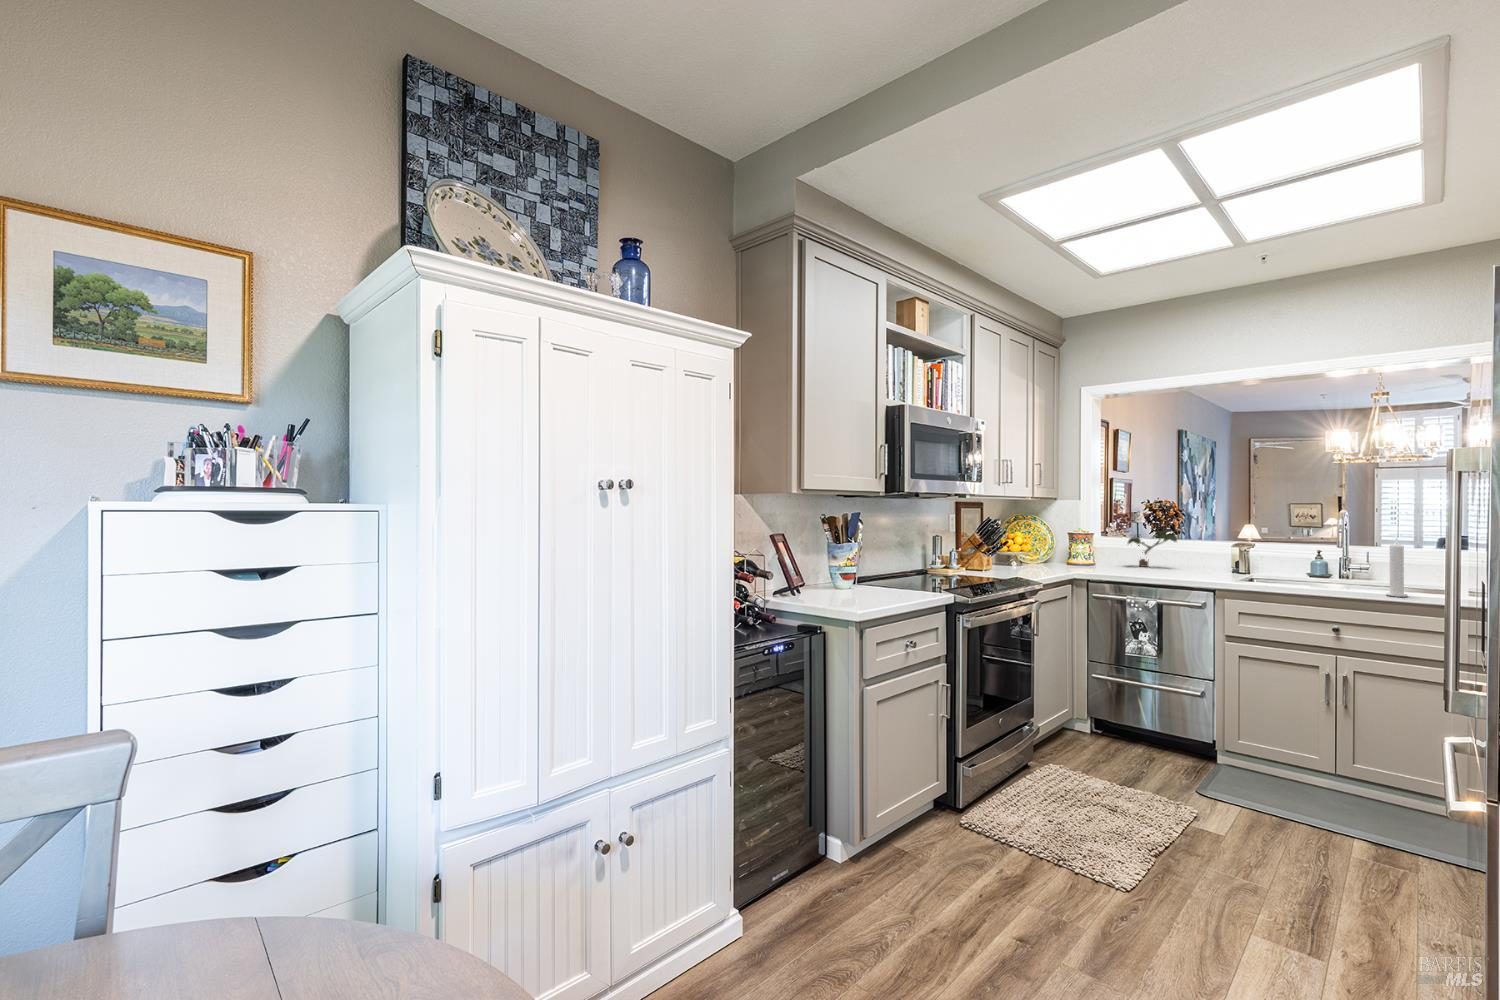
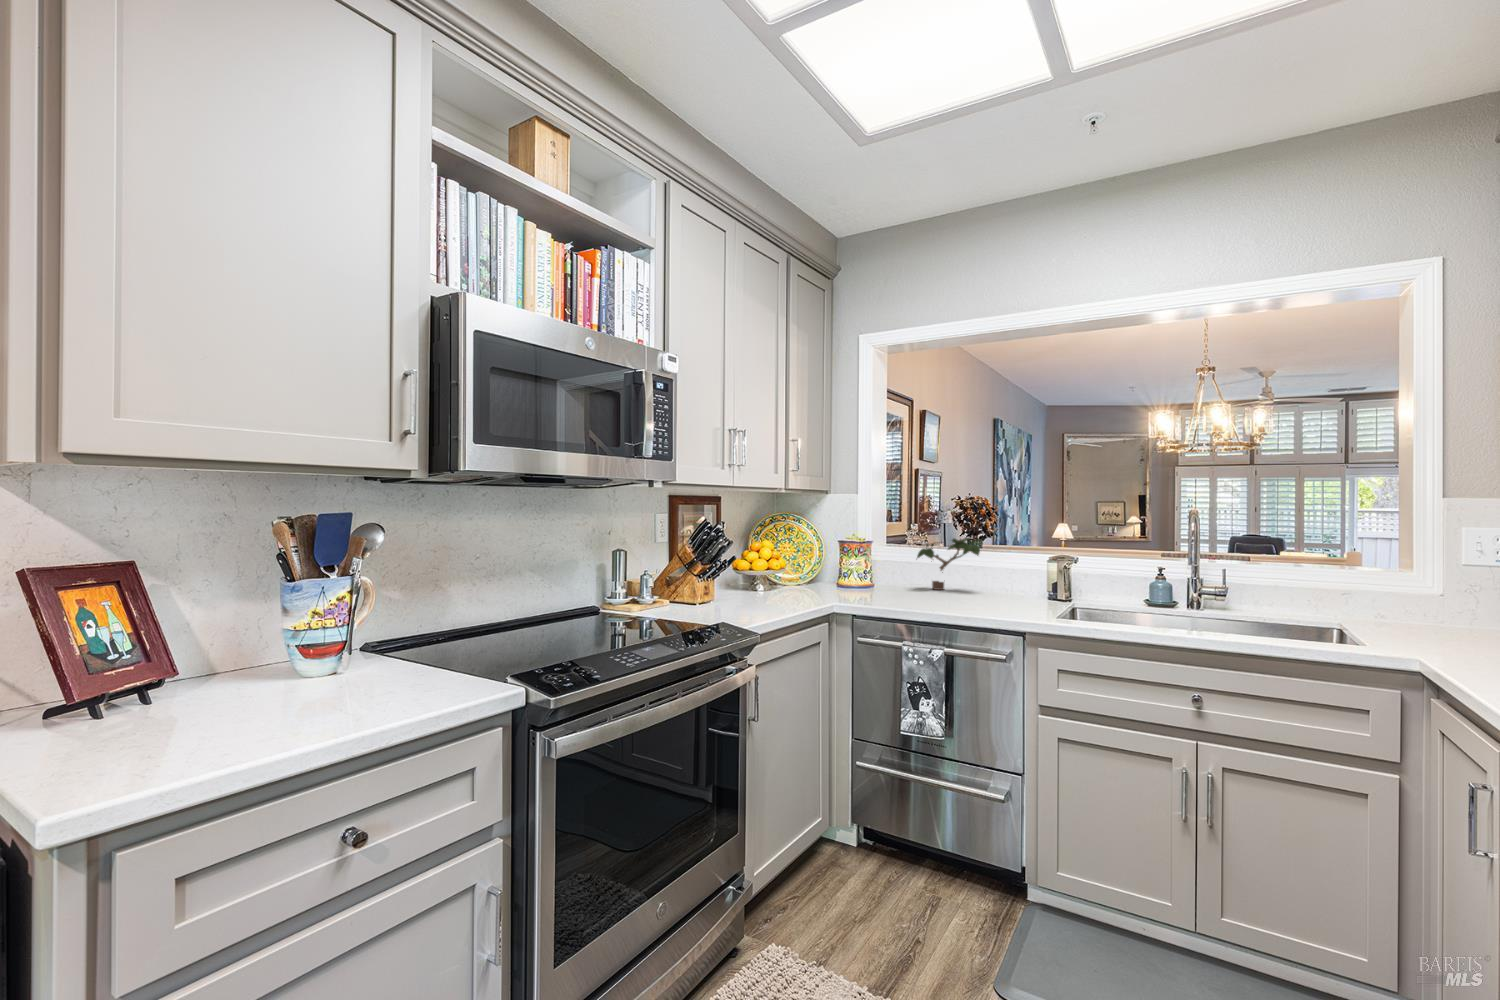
candle: present [1386,538,1408,597] -> none [1266,555,1298,649]

